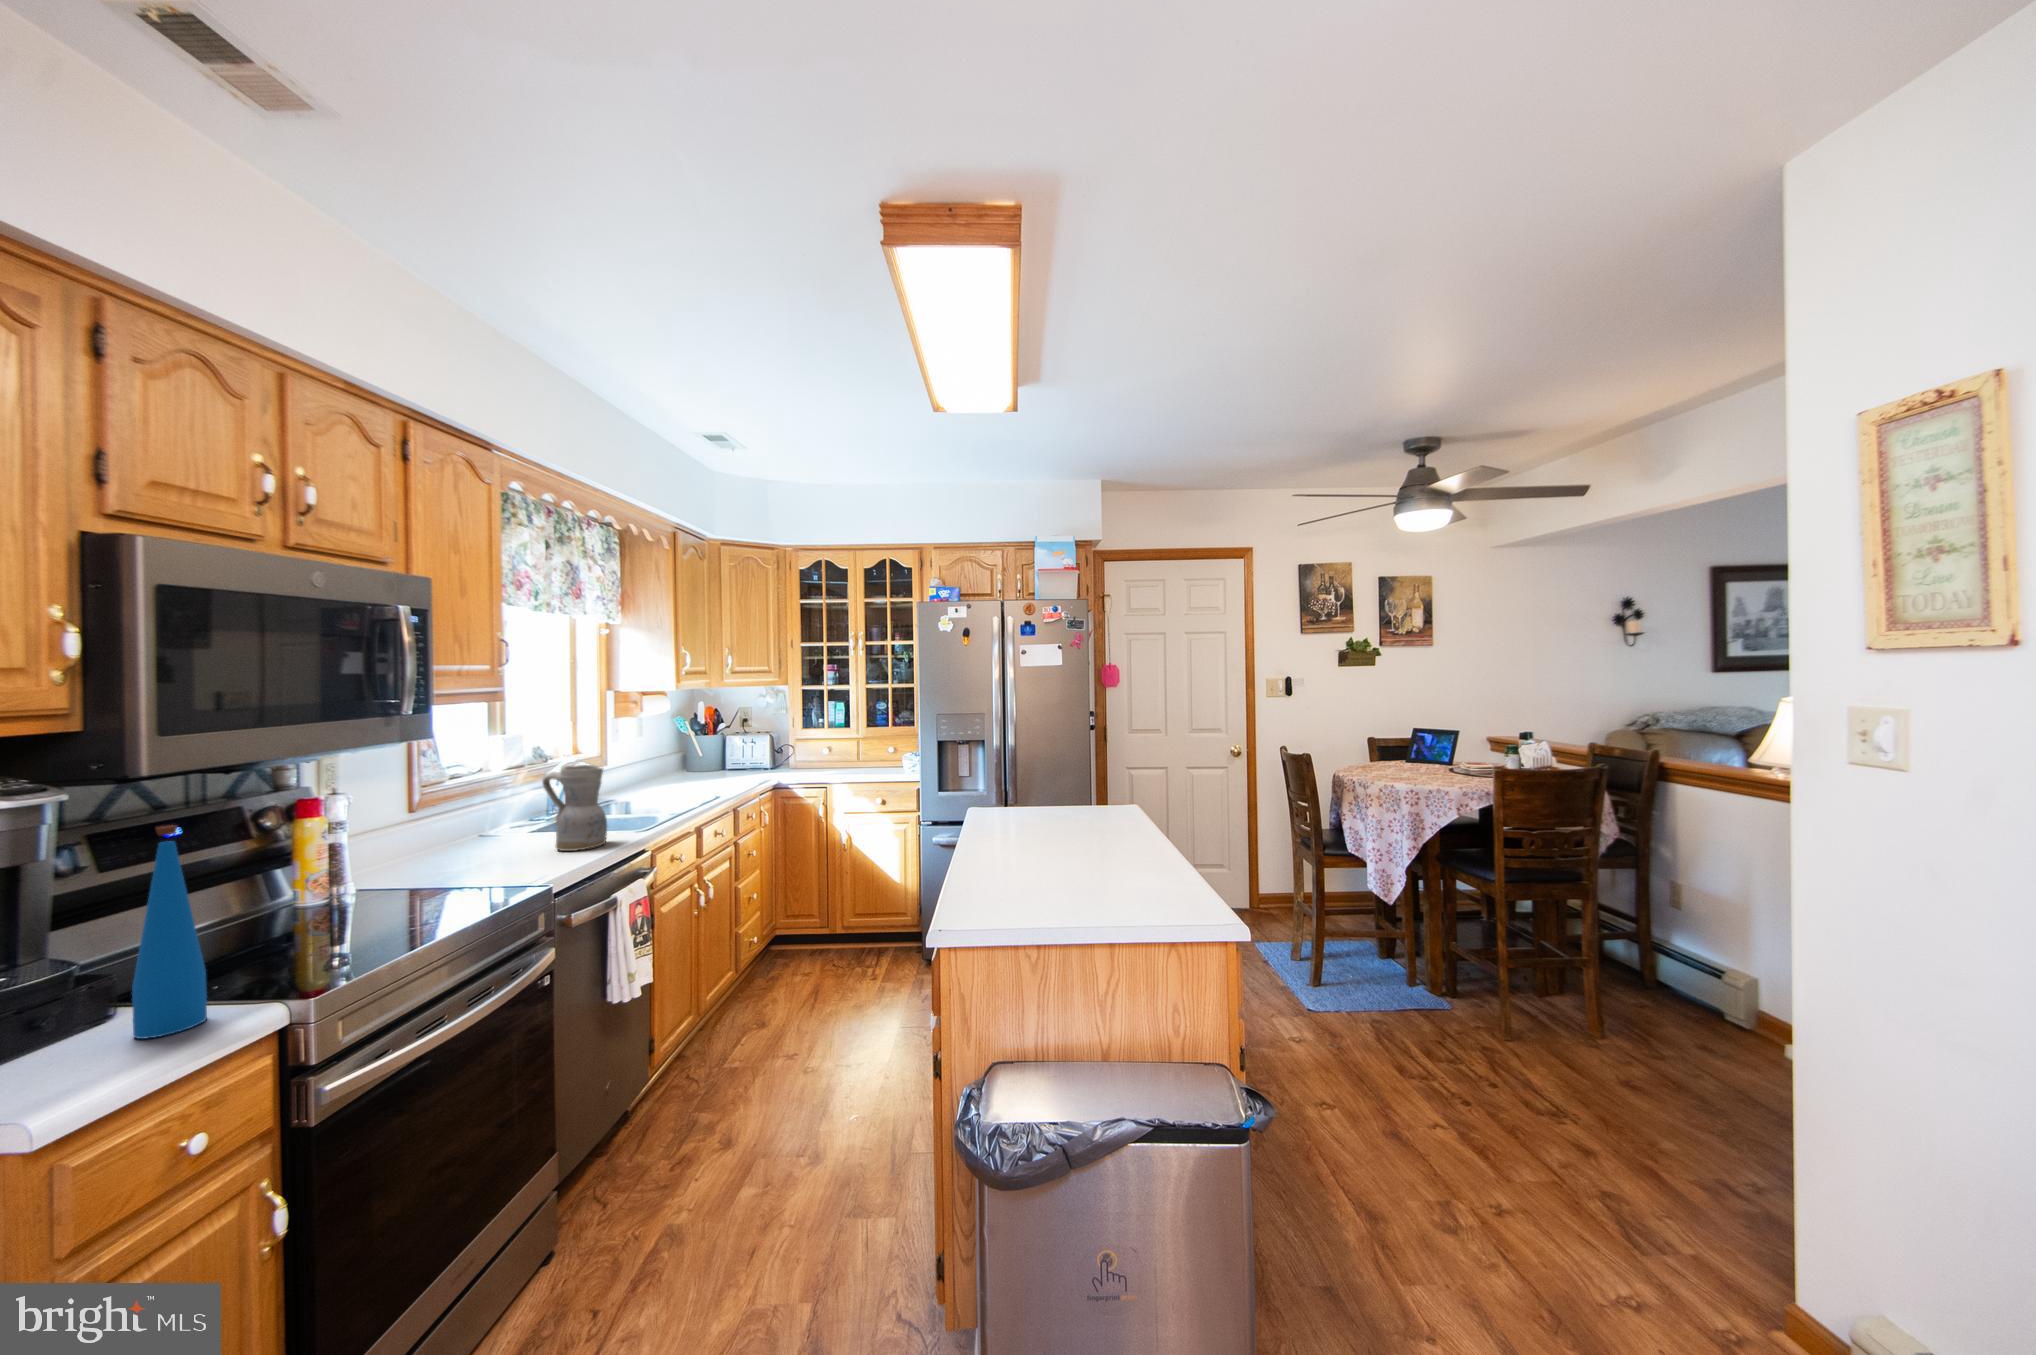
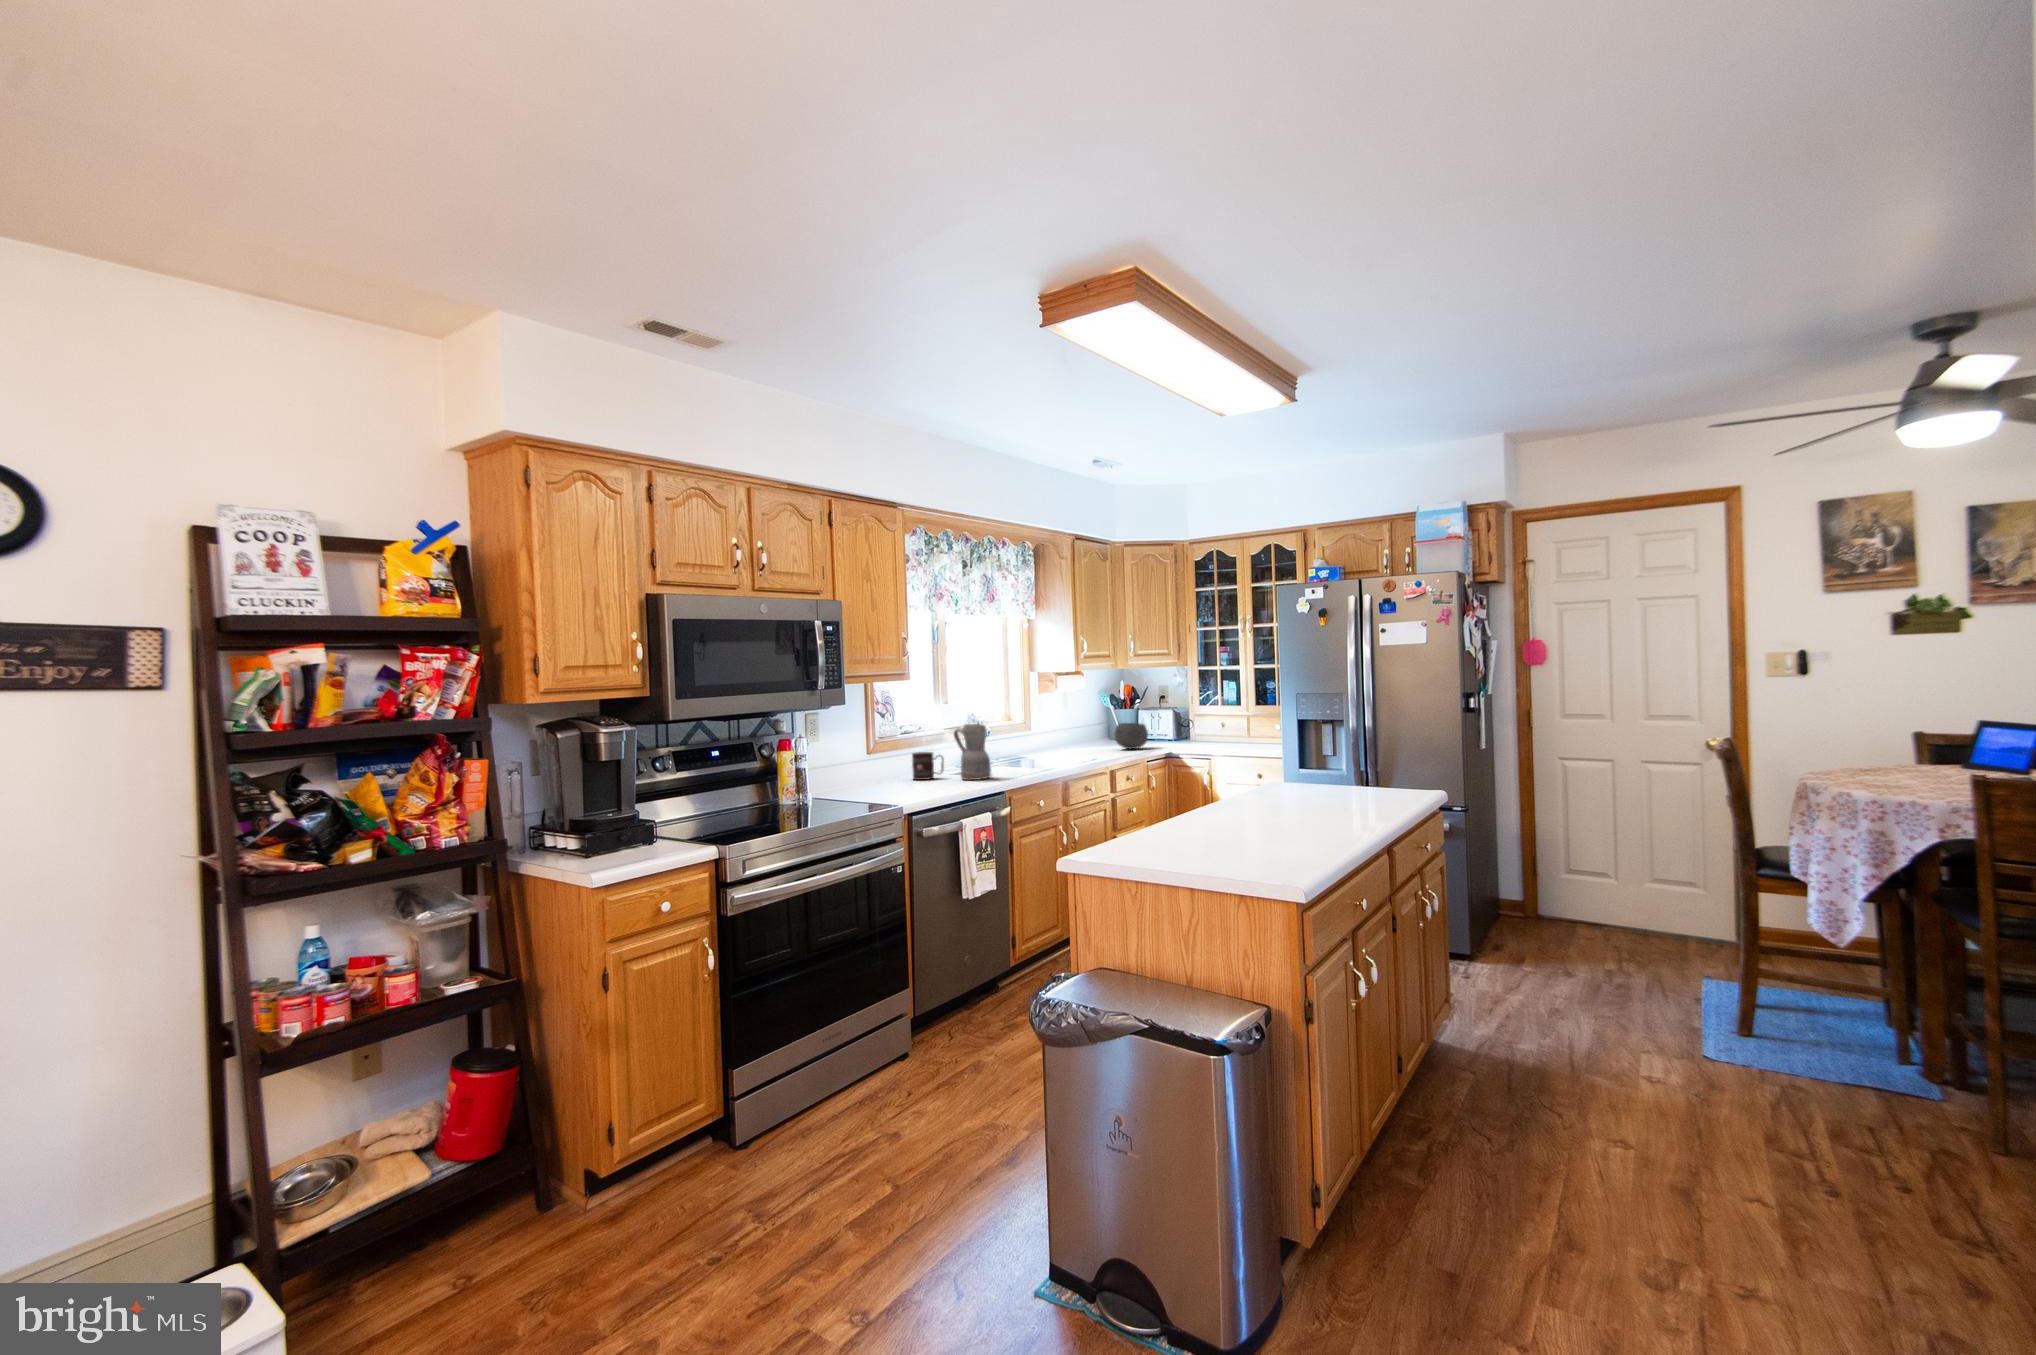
bowl: none [716,748,757,779] -> present [1114,723,1148,749]
mug: none [456,812,519,860] -> present [912,752,944,780]
bottle: present [132,825,207,1039] -> none [767,731,789,817]

